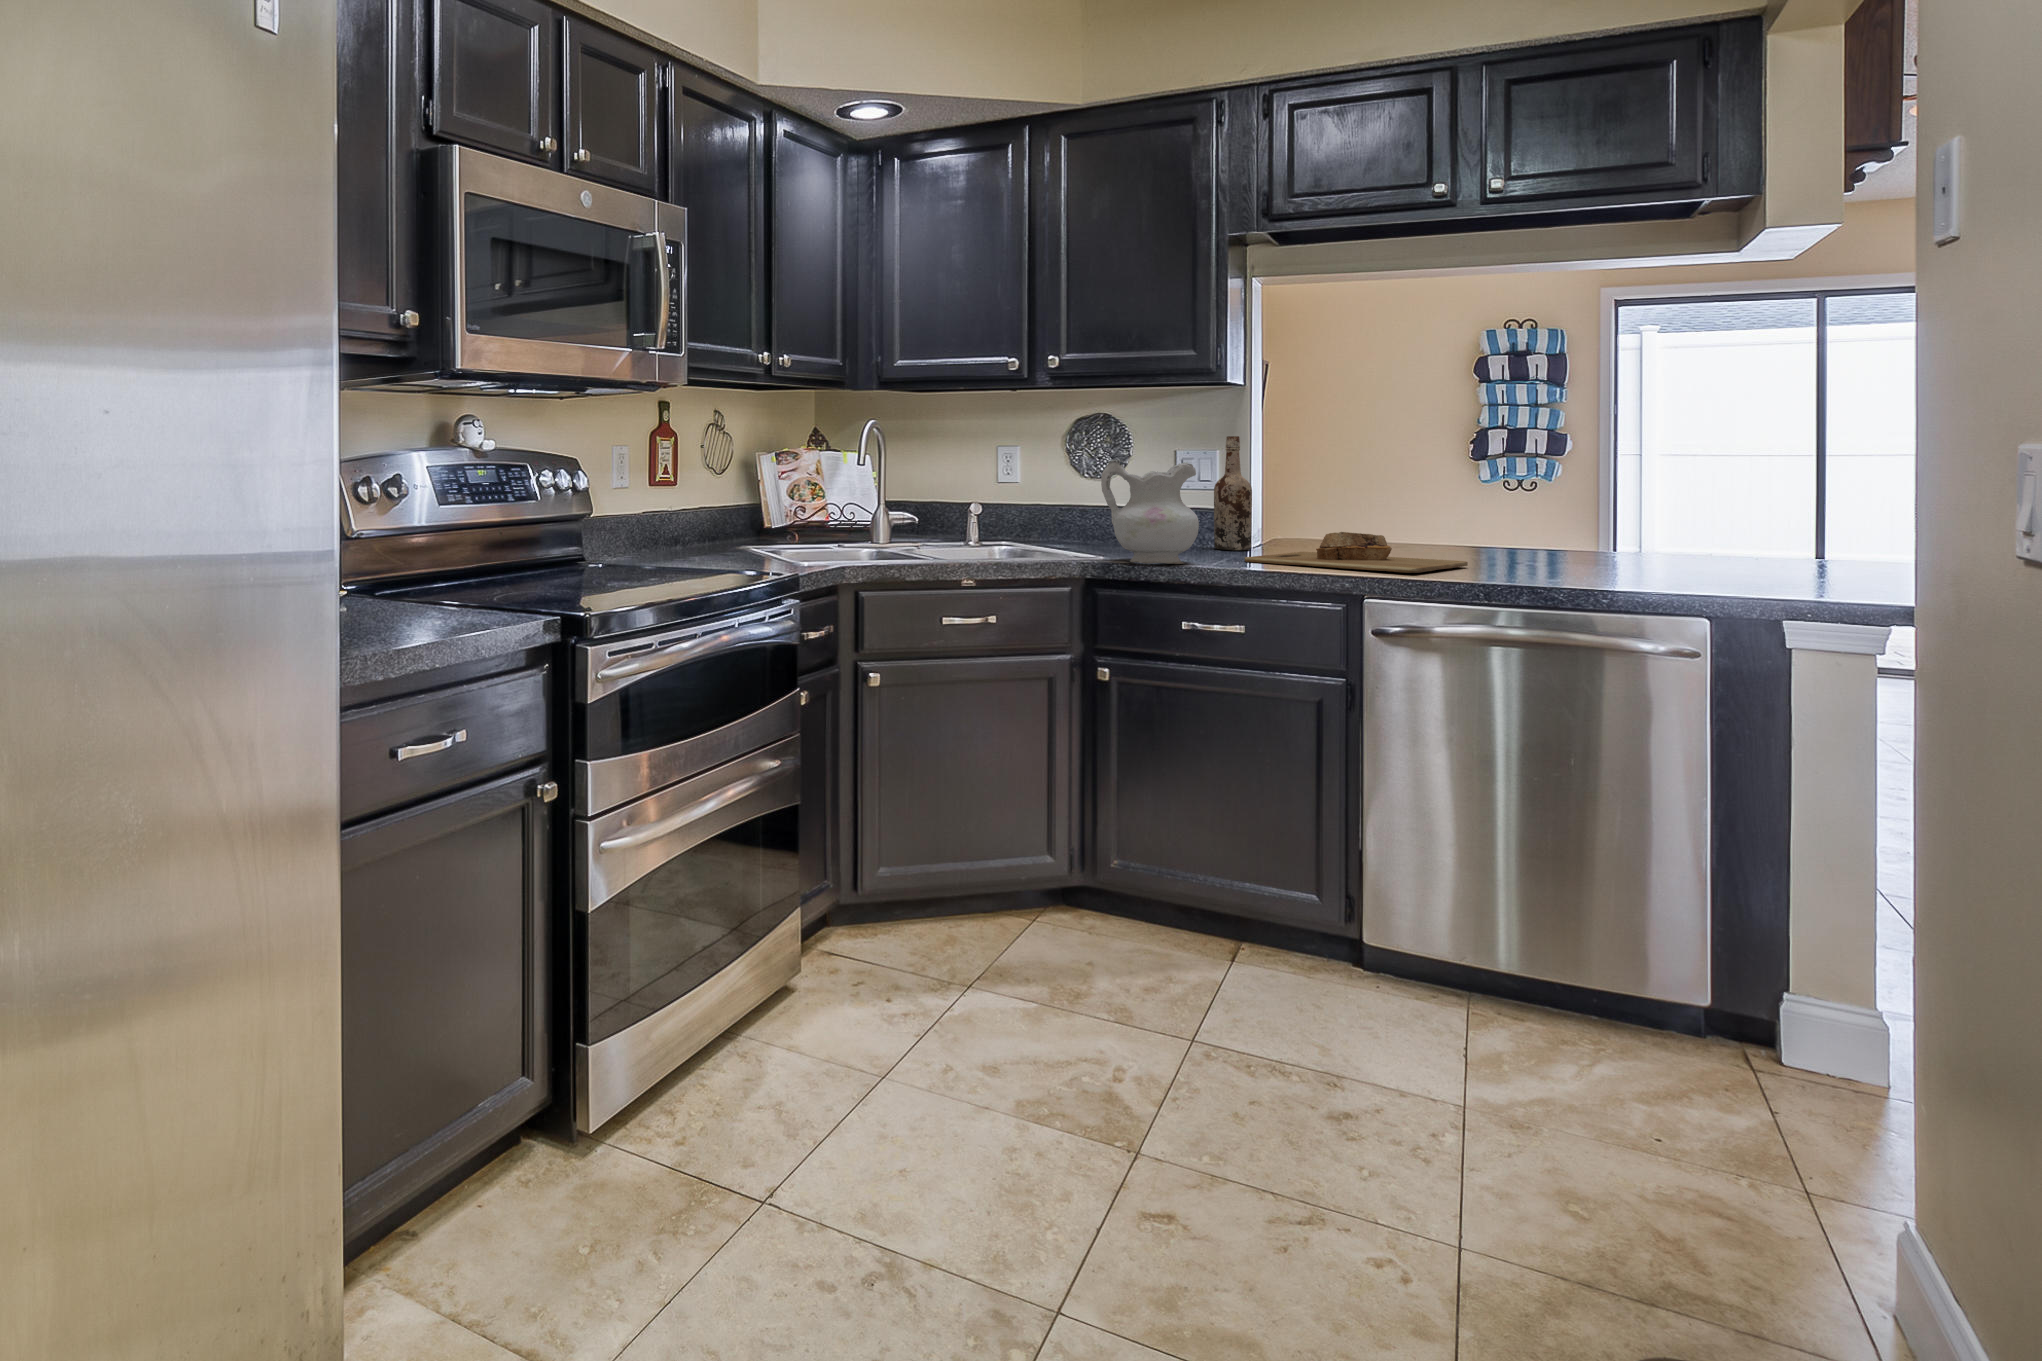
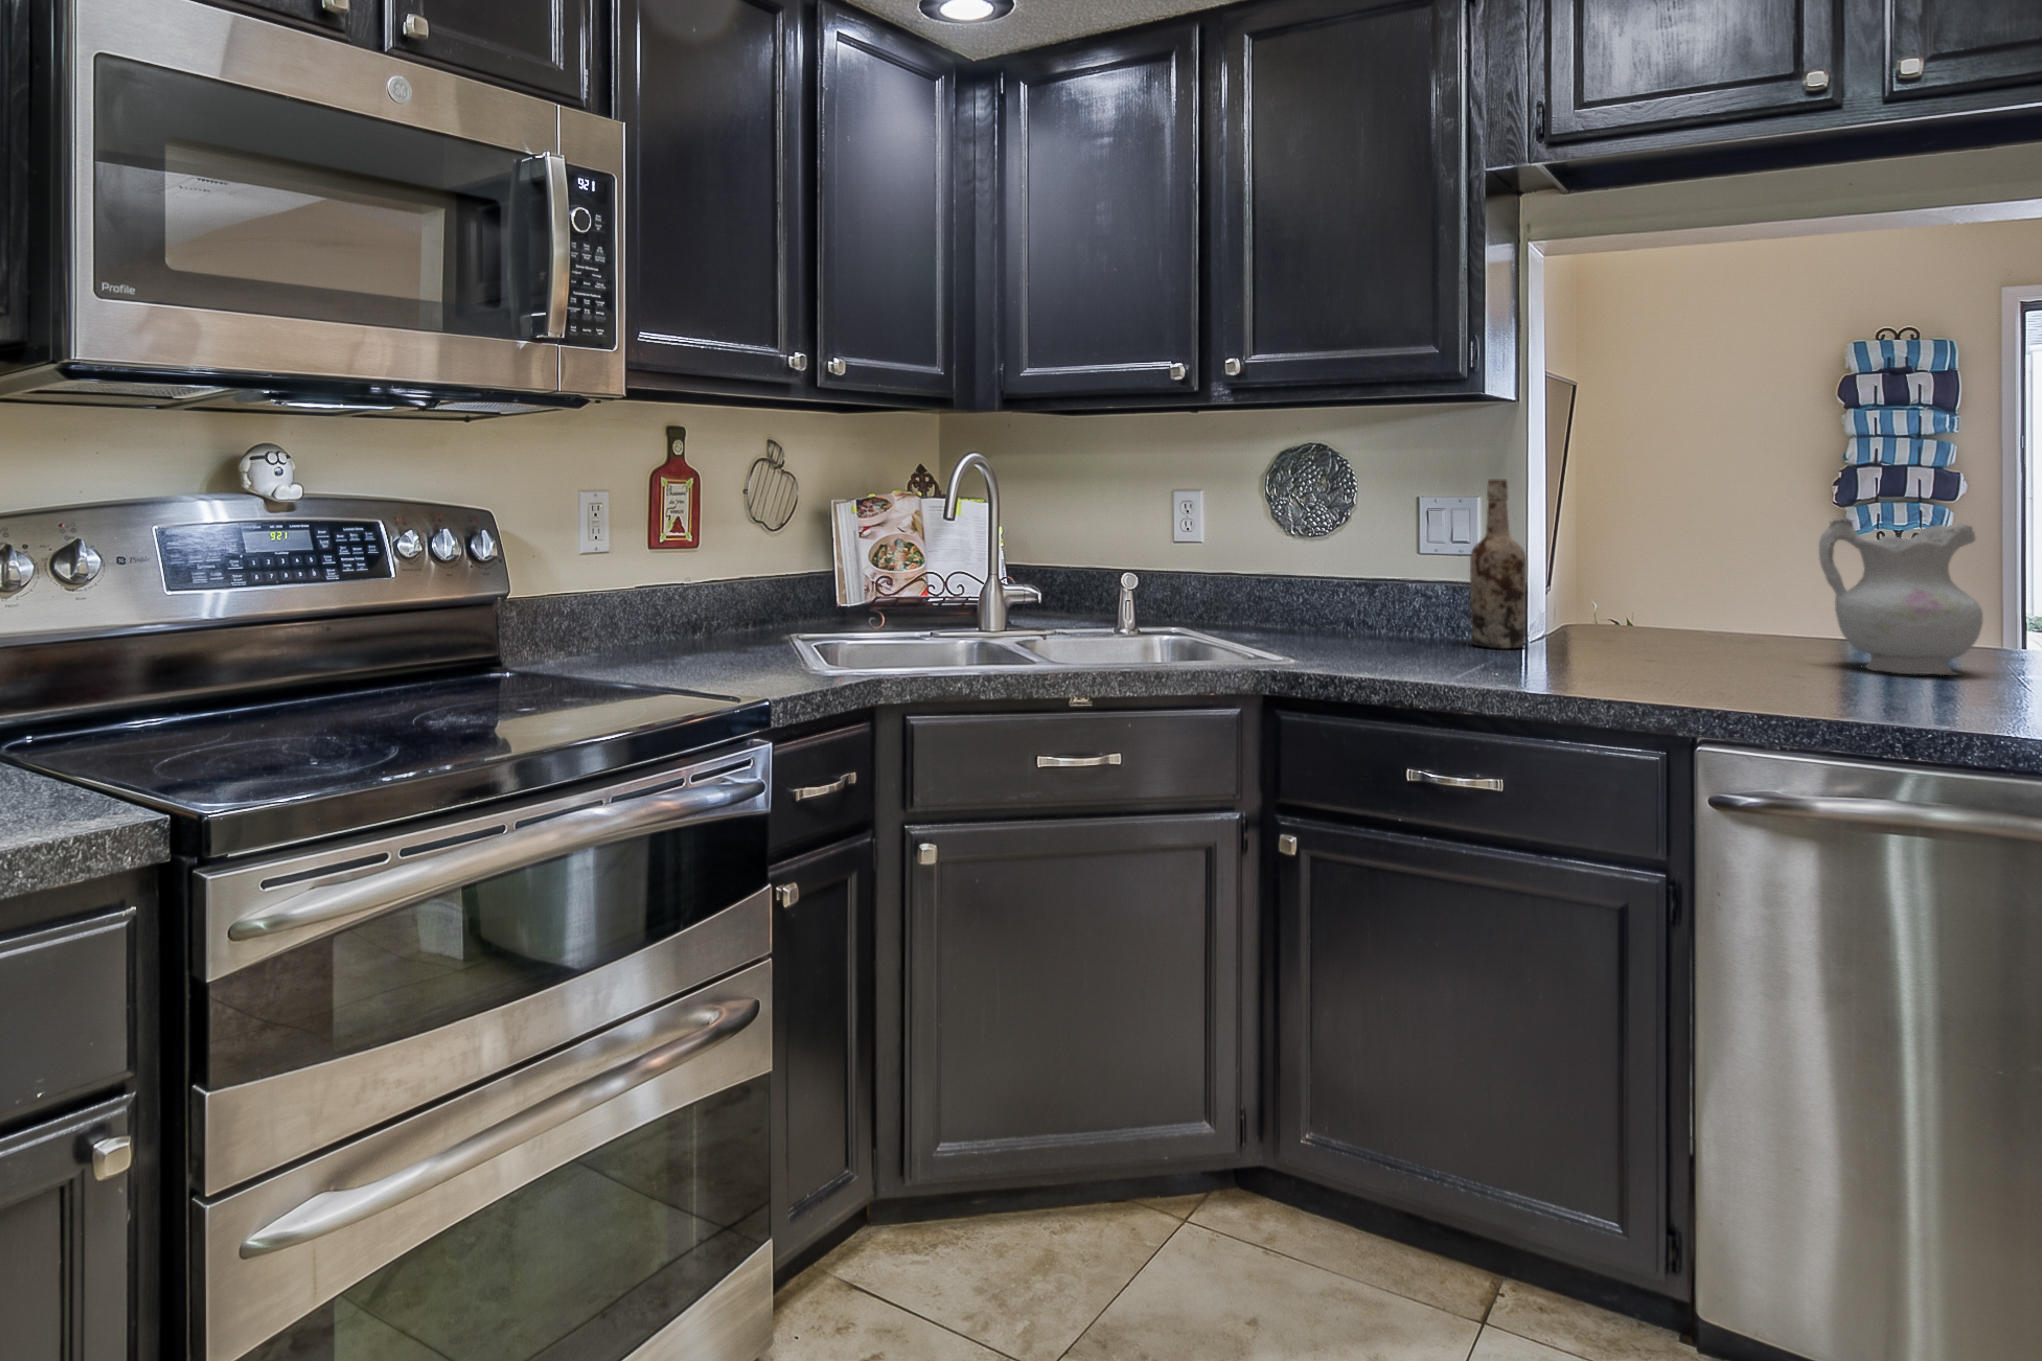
ceramic pitcher: present [1101,460,1199,564] -> present [1819,518,1983,675]
cutting board: present [1245,532,1468,573] -> none [1508,631,1861,705]

